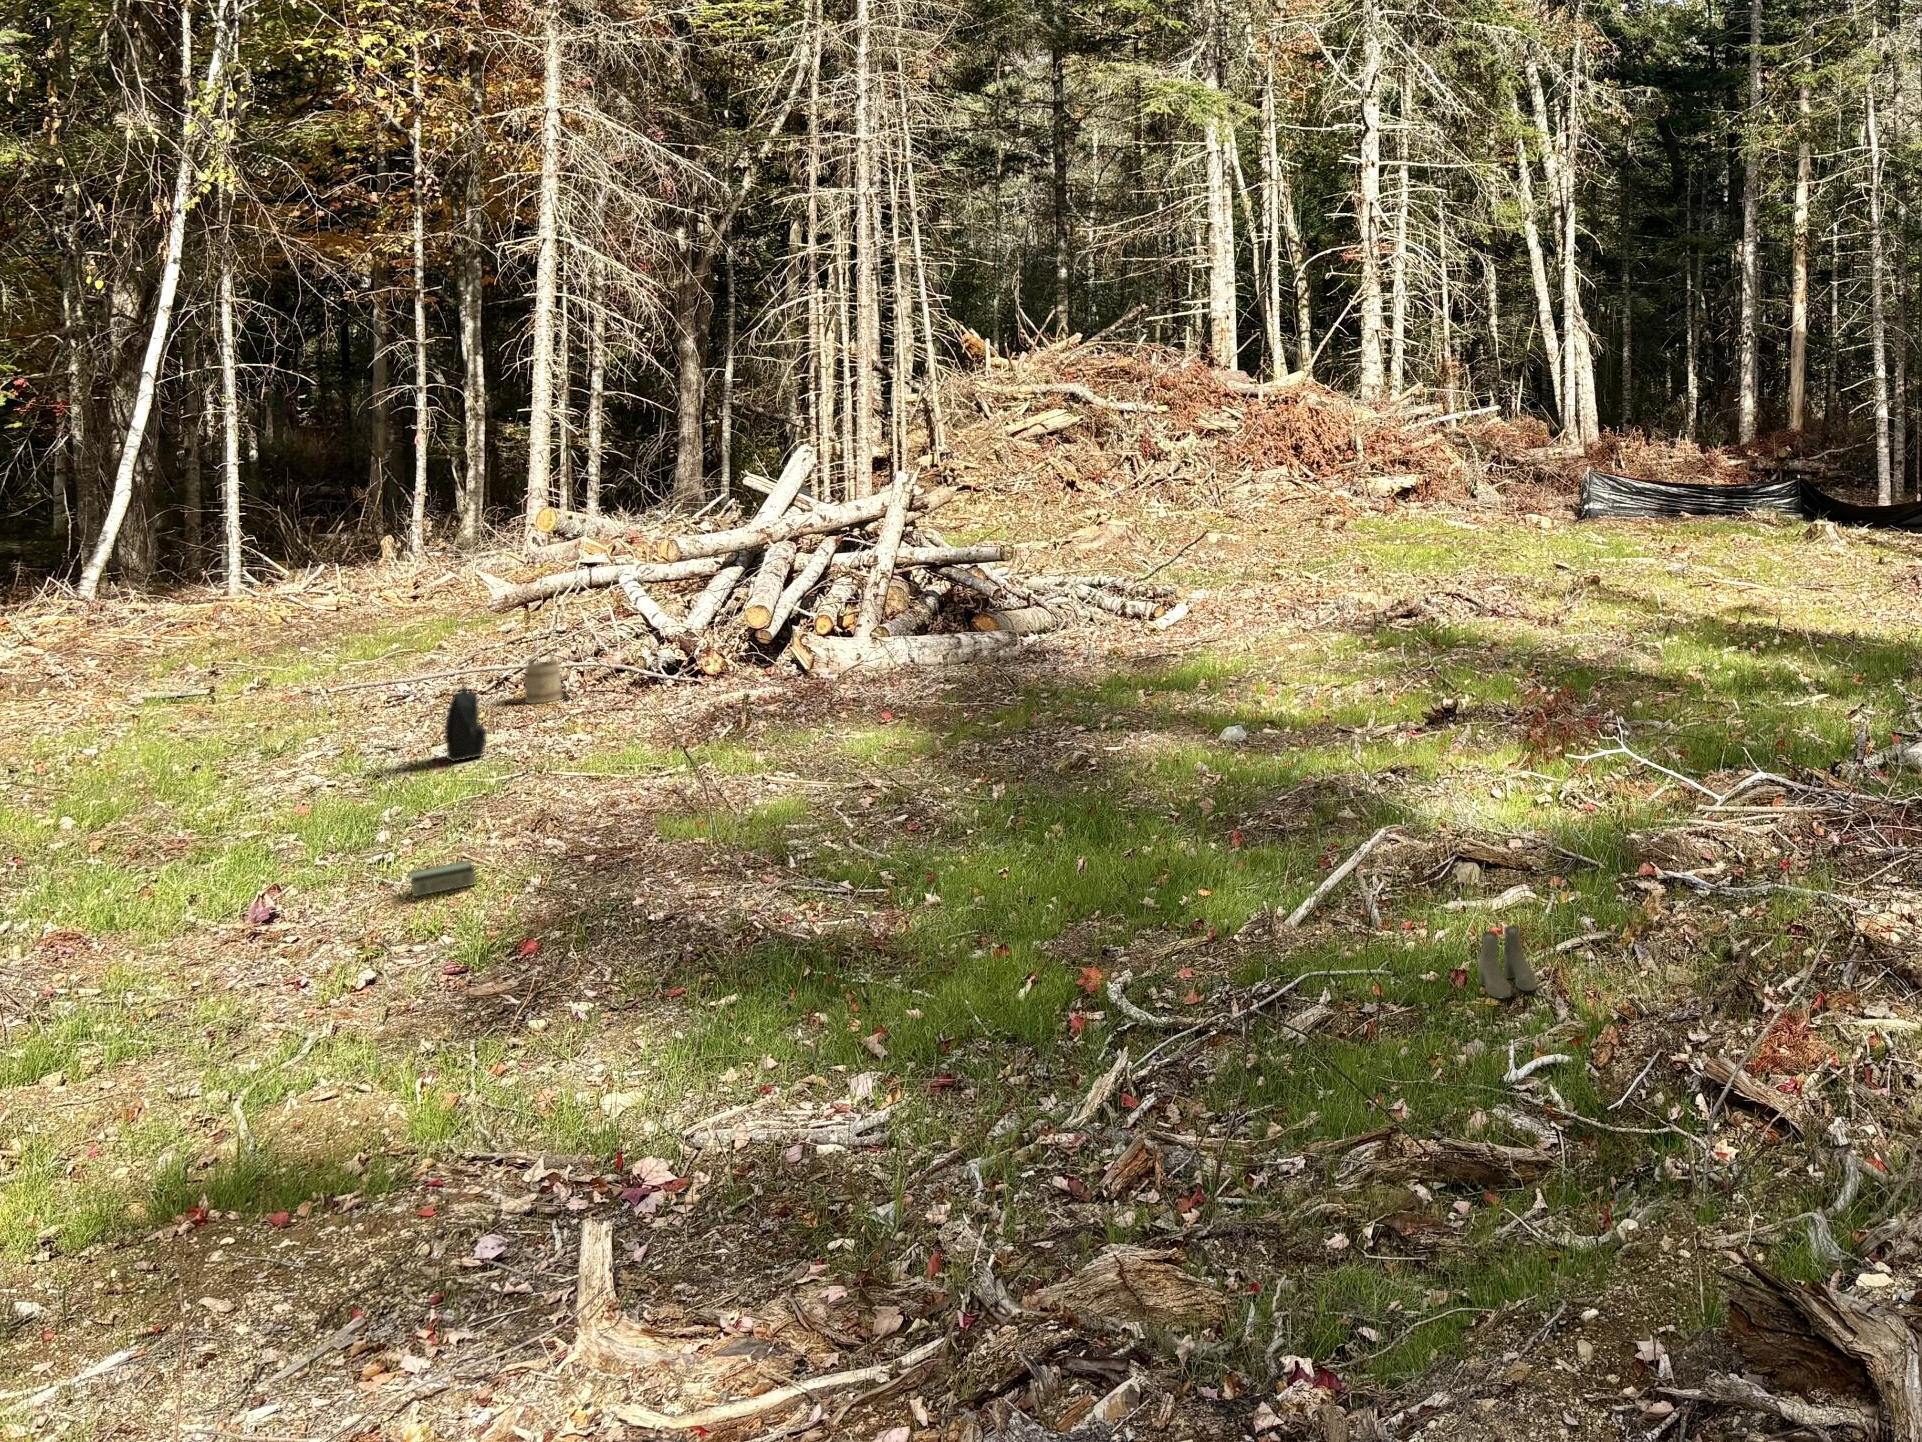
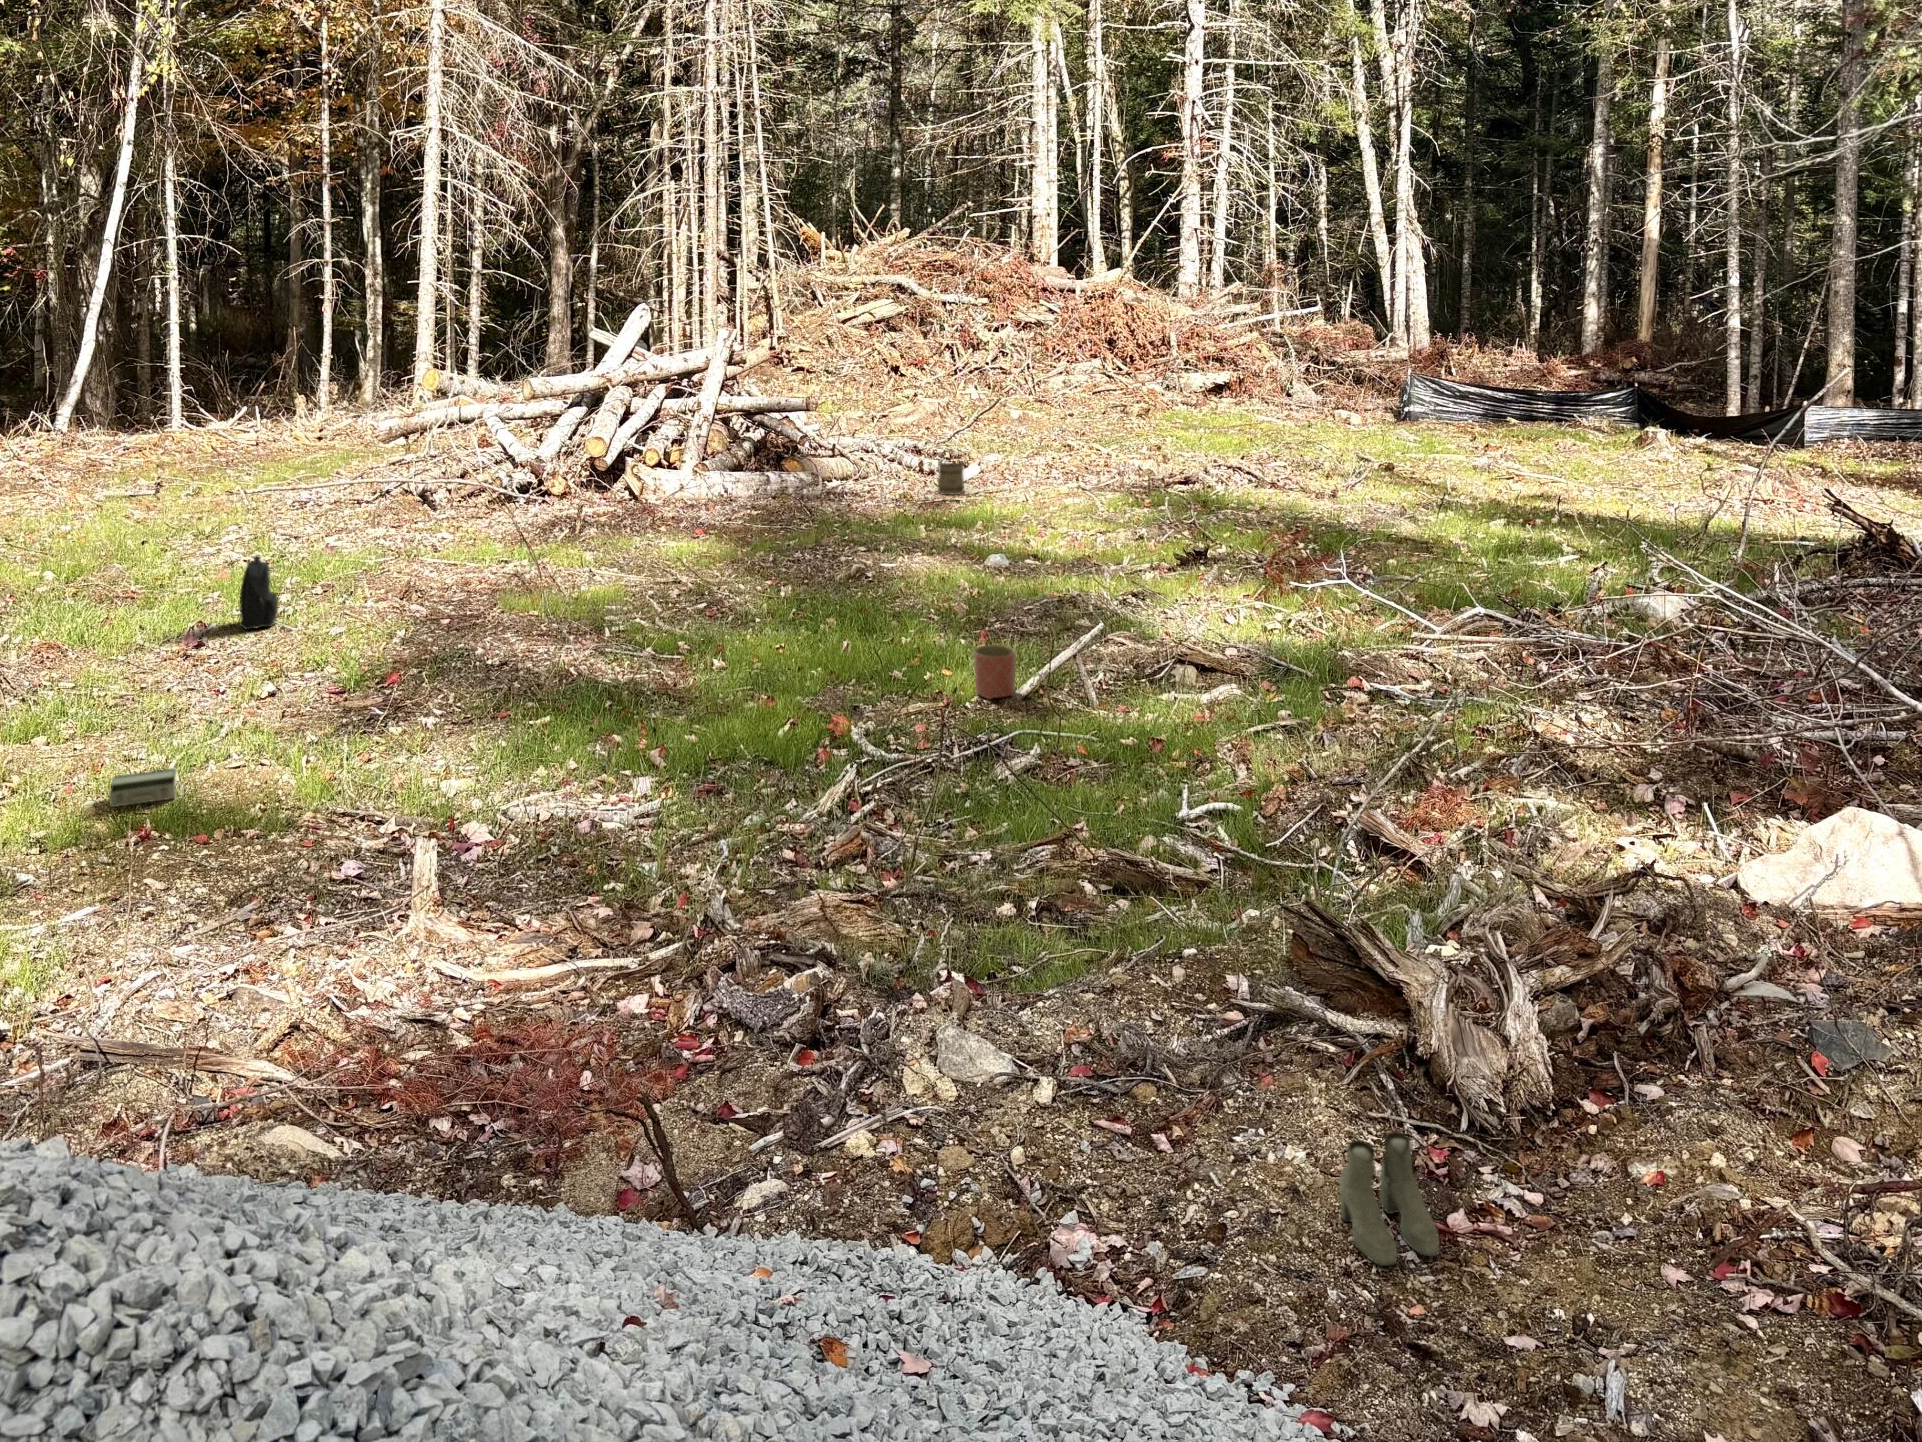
bucket: present [525,650,562,703] -> present [938,457,964,495]
planter: none [1198,704,1234,750] -> present [973,645,1016,699]

